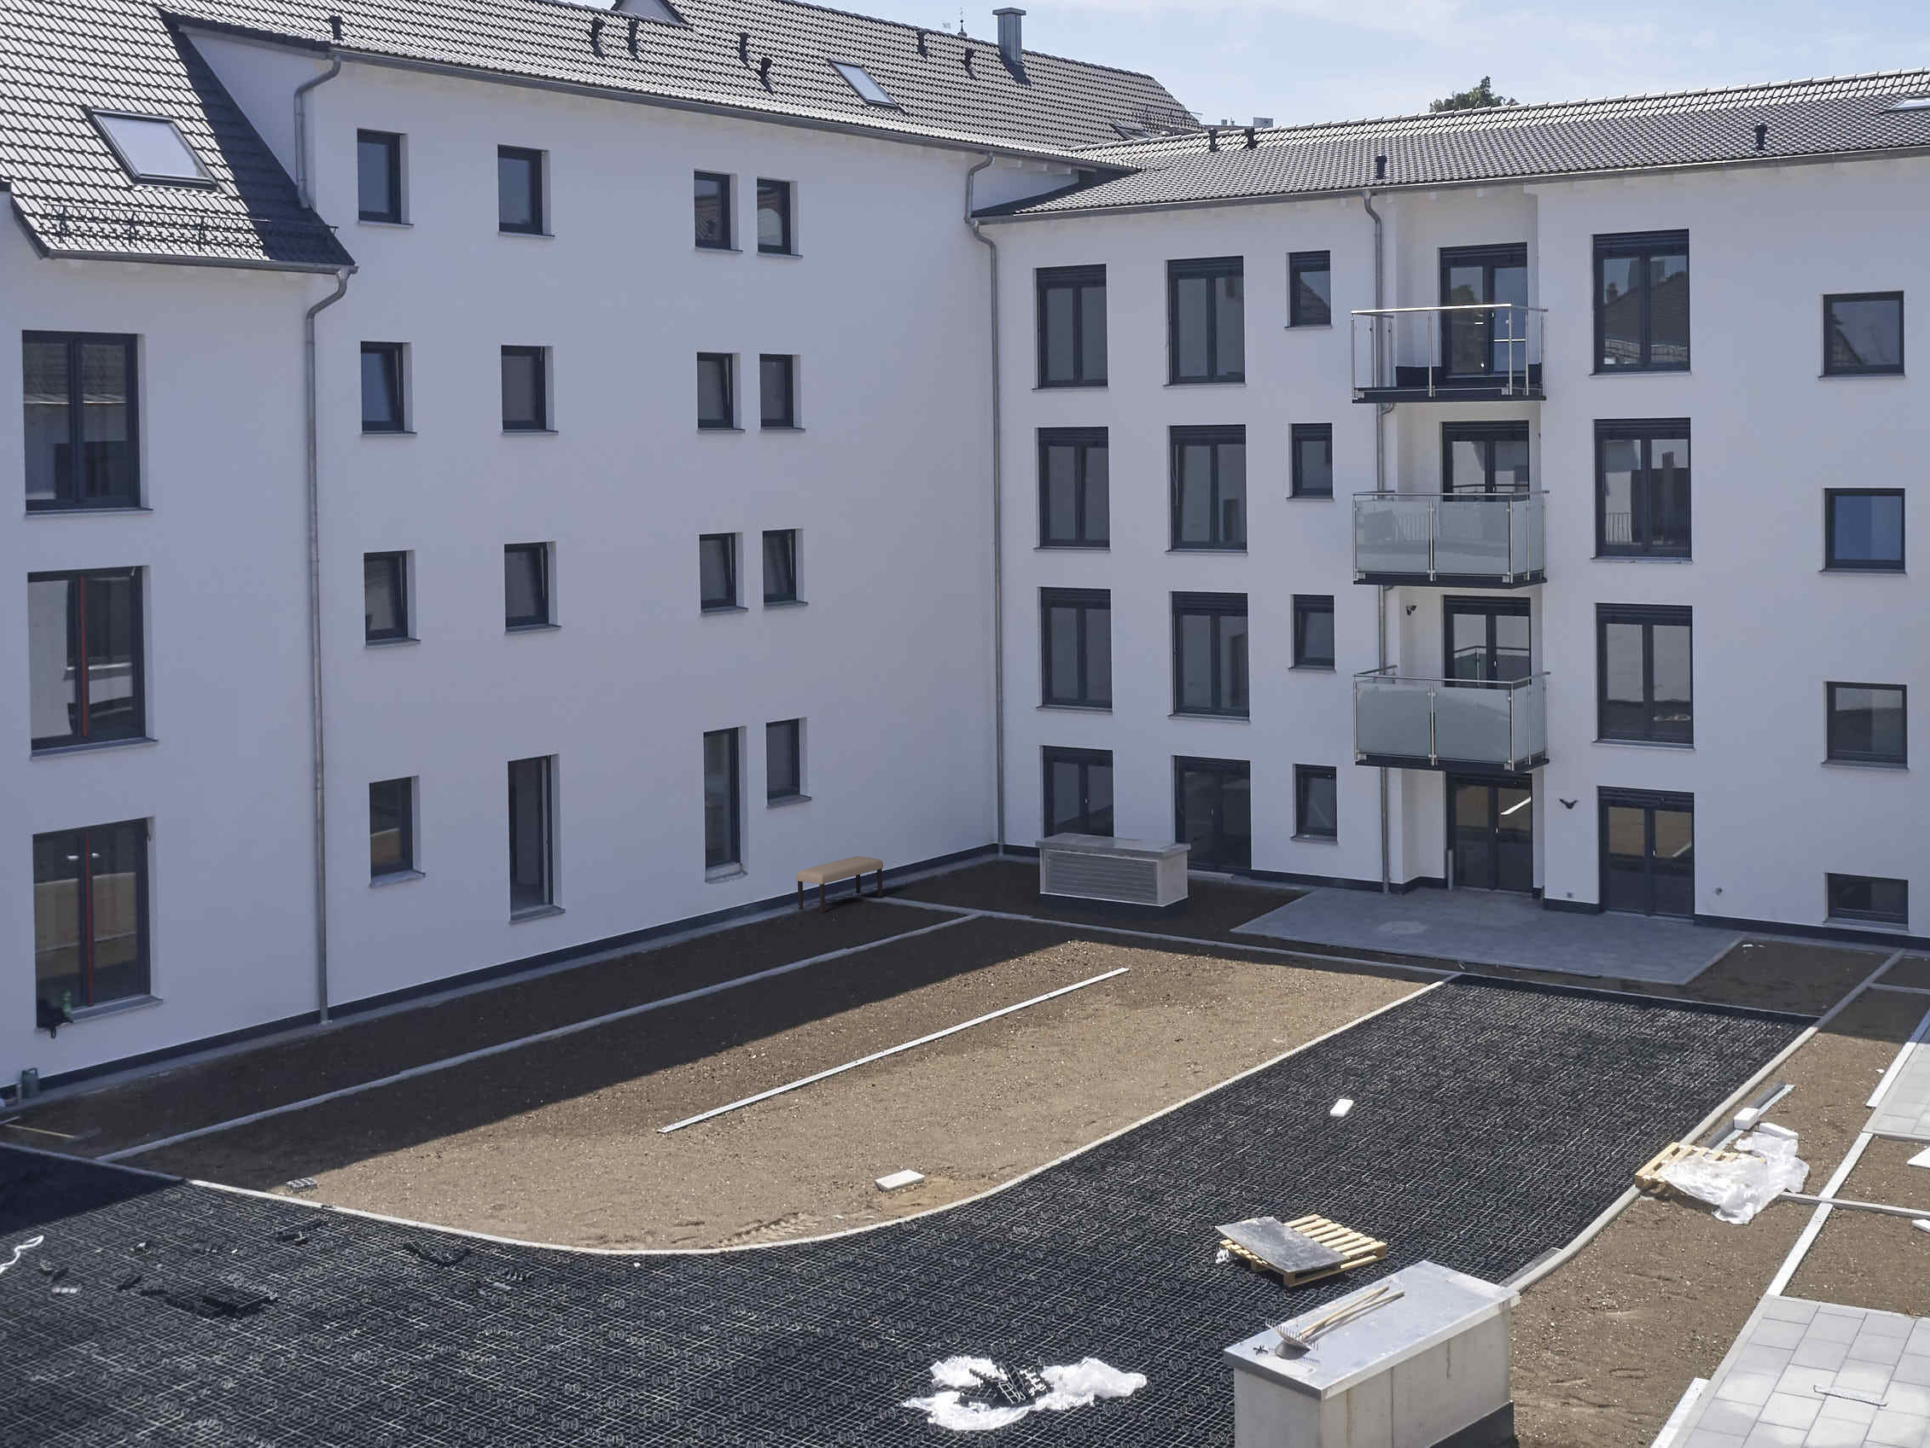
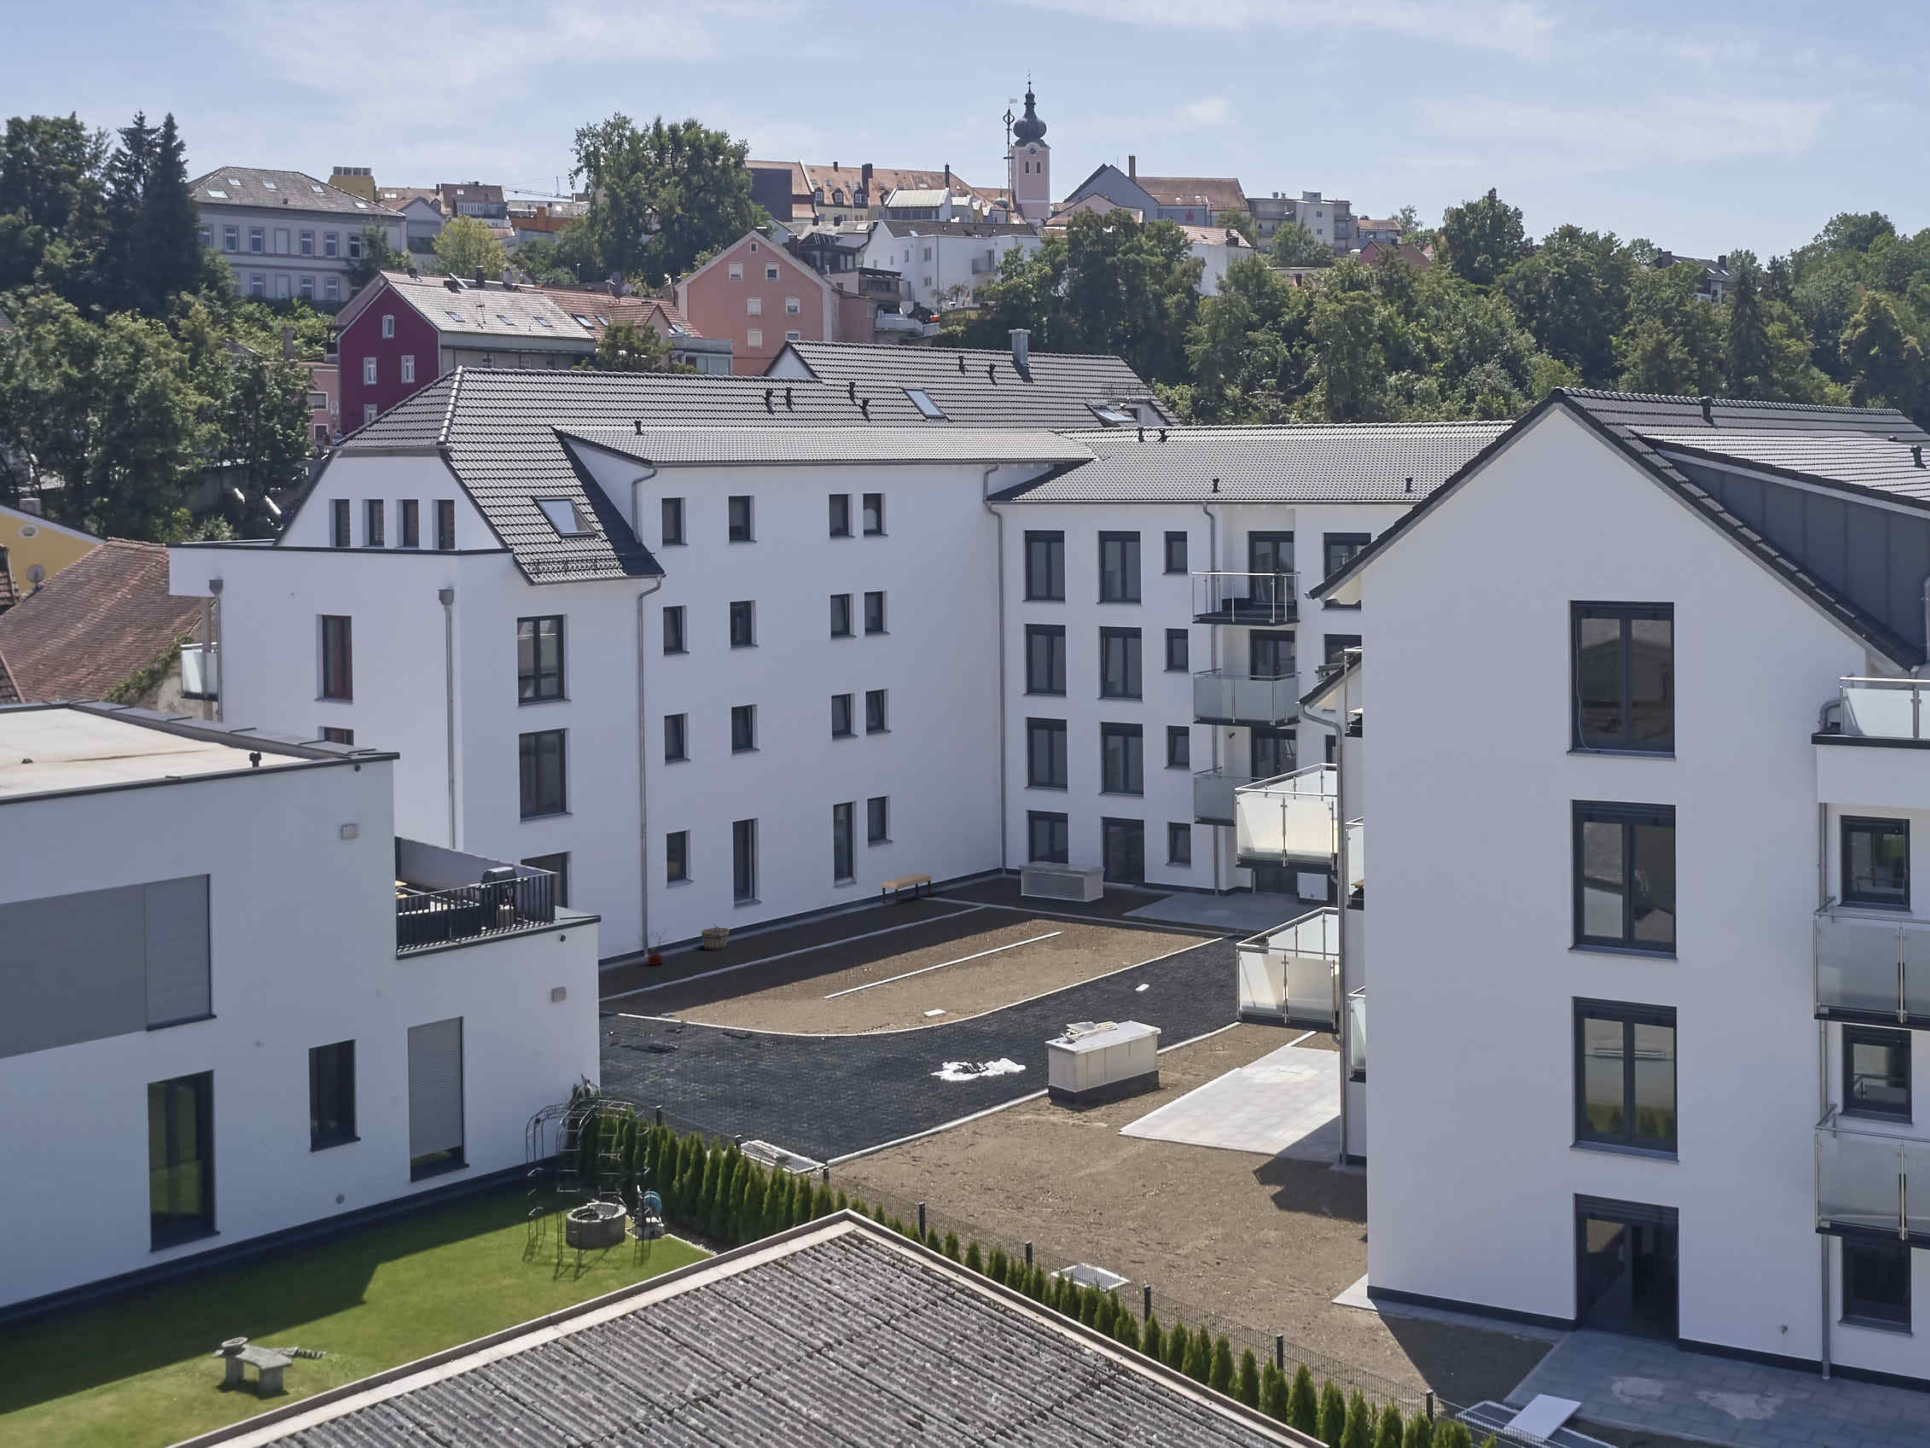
wooden bucket: none [447,955,501,1005] -> present [701,926,729,950]
decorative plant: none [298,964,381,1040] -> present [647,936,670,965]

